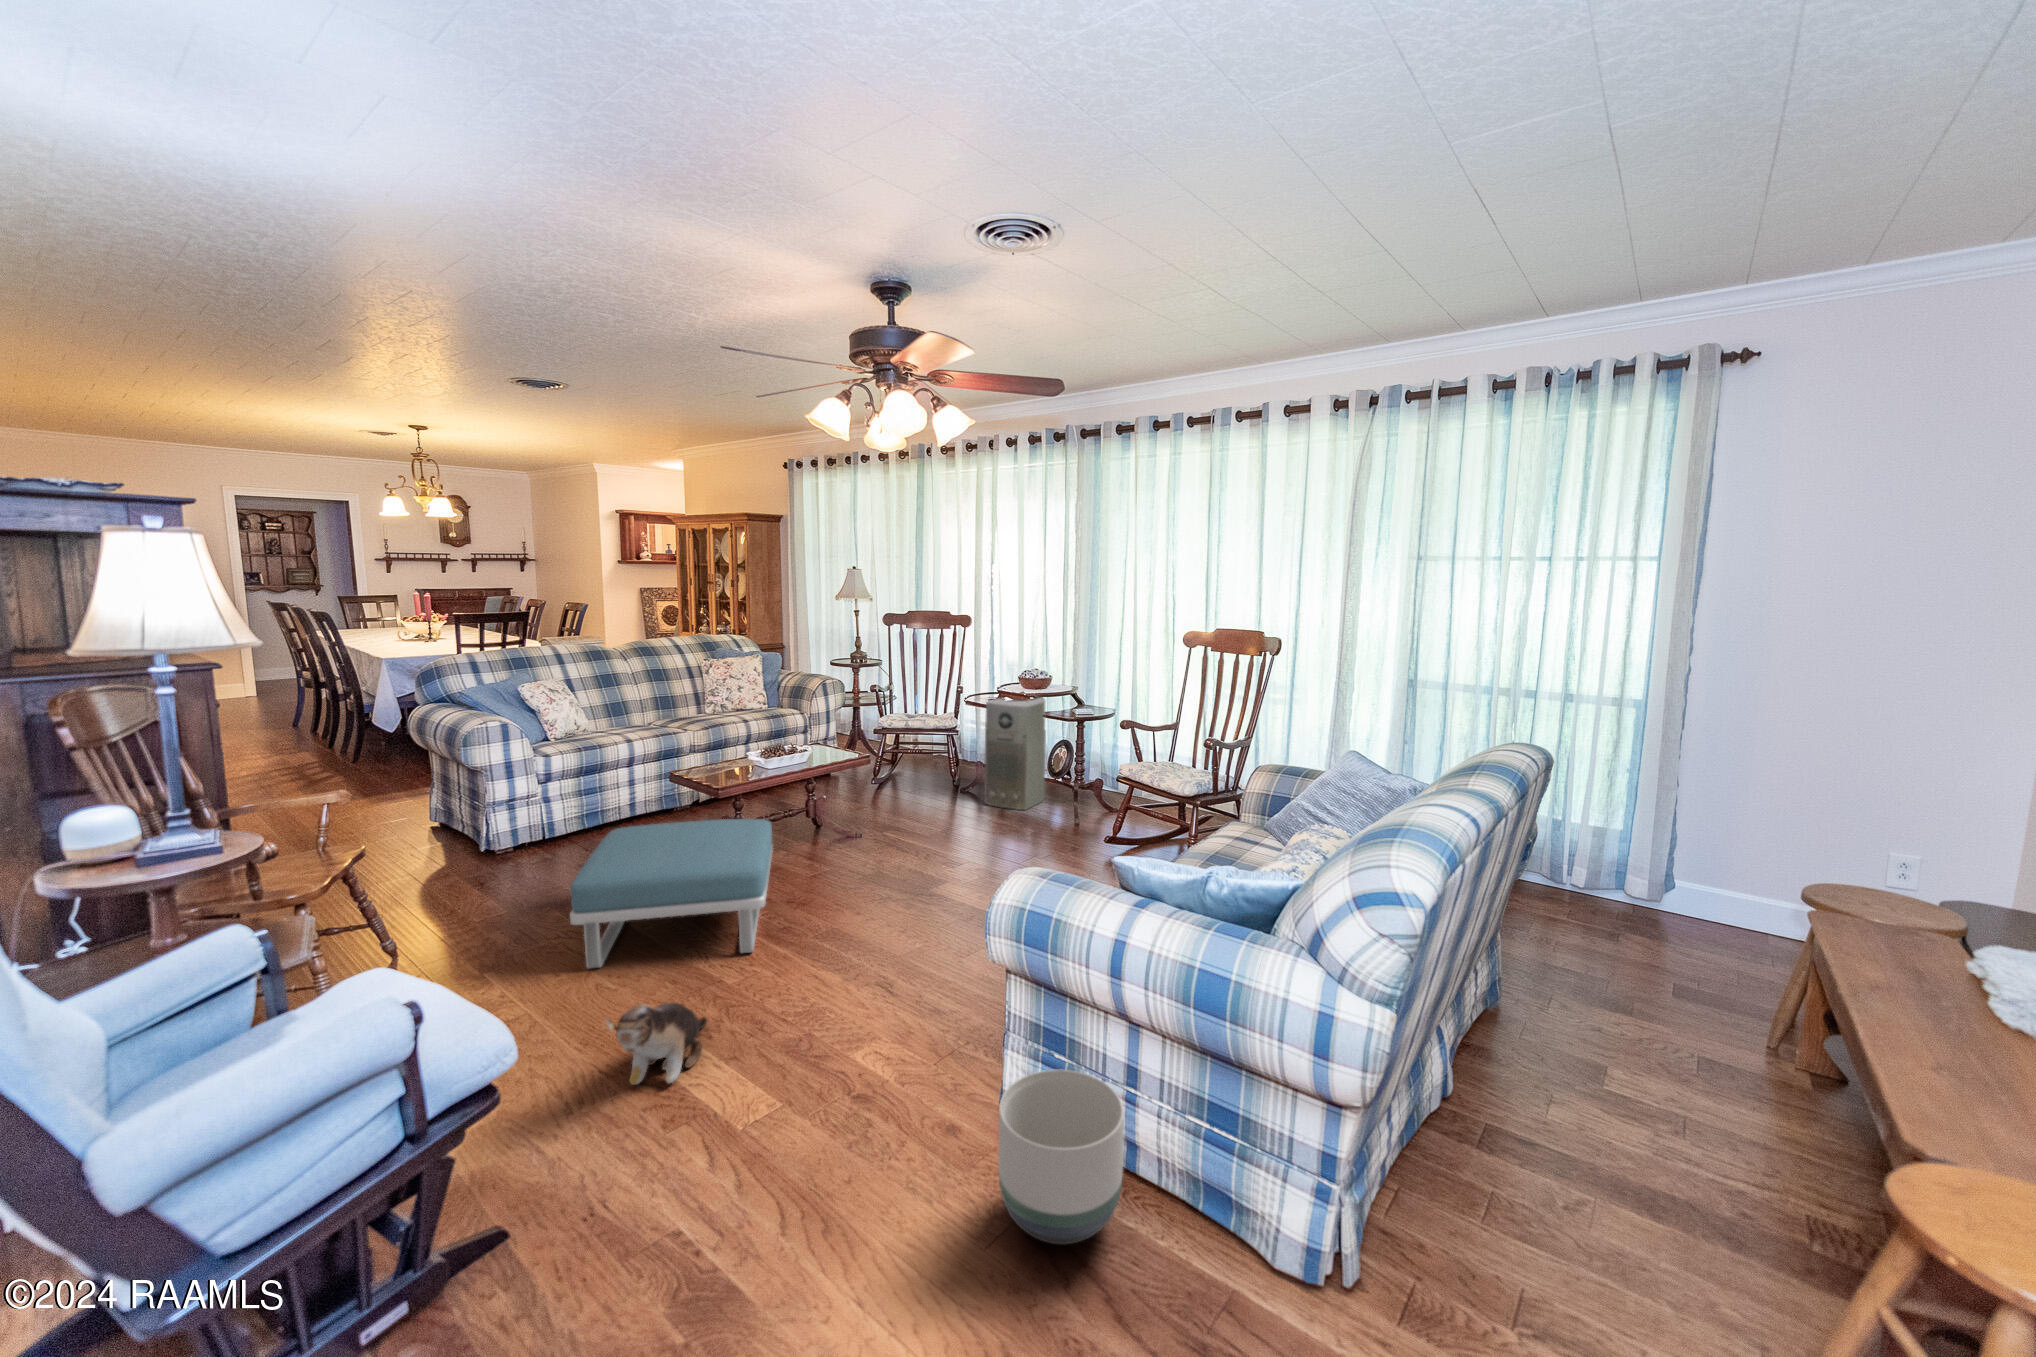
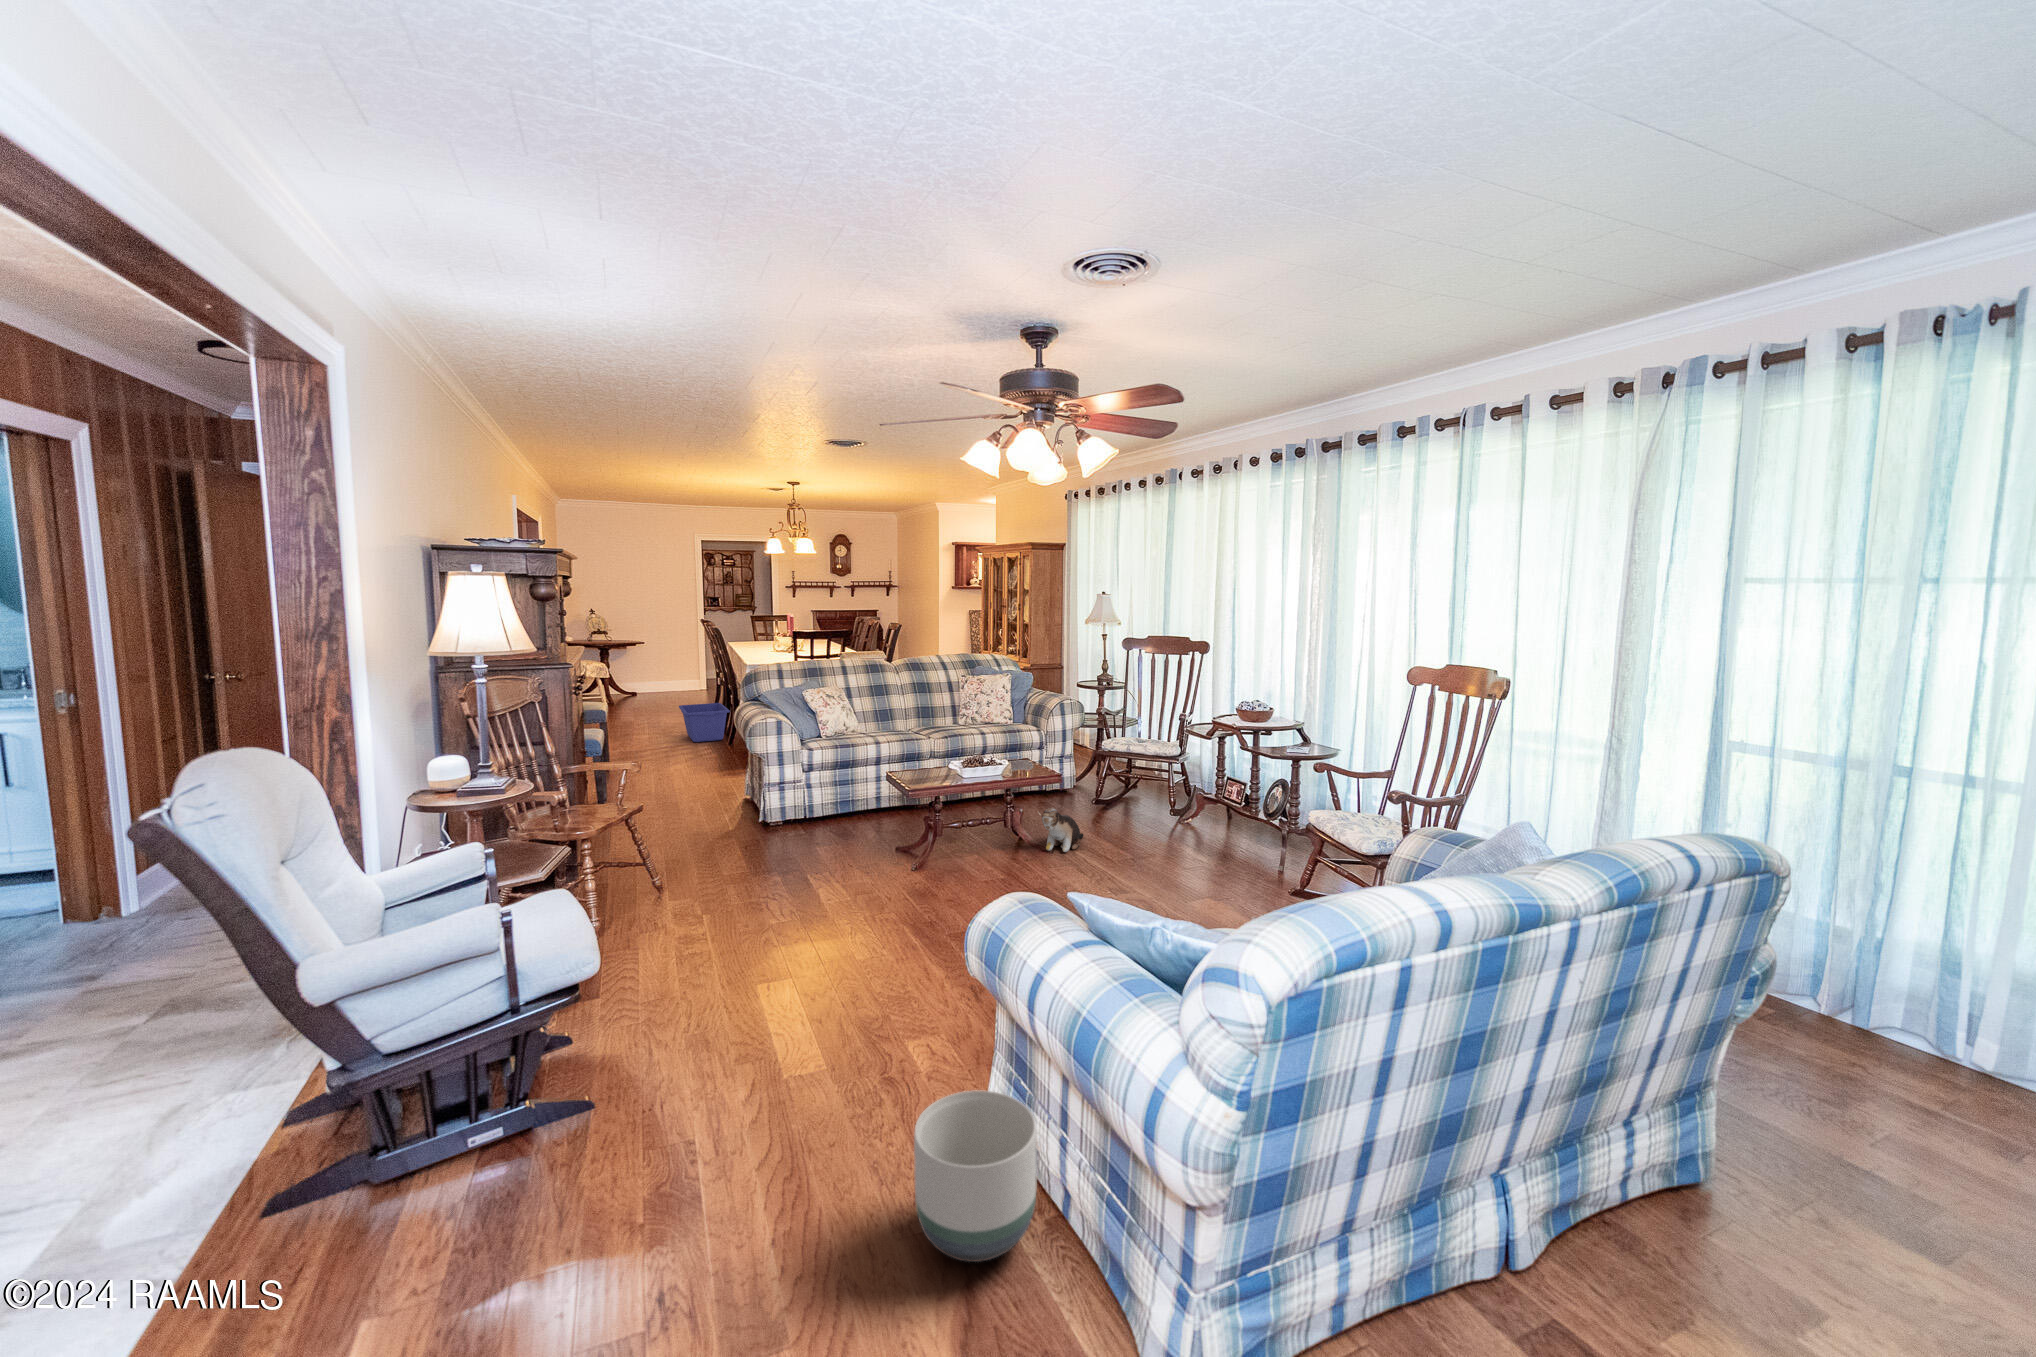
air purifier: present [984,698,1046,810] -> none [1196,728,1271,849]
storage bin: none [261,710,351,762] -> present [679,703,730,742]
footstool: present [570,819,773,969] -> none [758,816,948,940]
plush toy: present [605,1003,707,1085] -> present [1037,808,1083,852]

